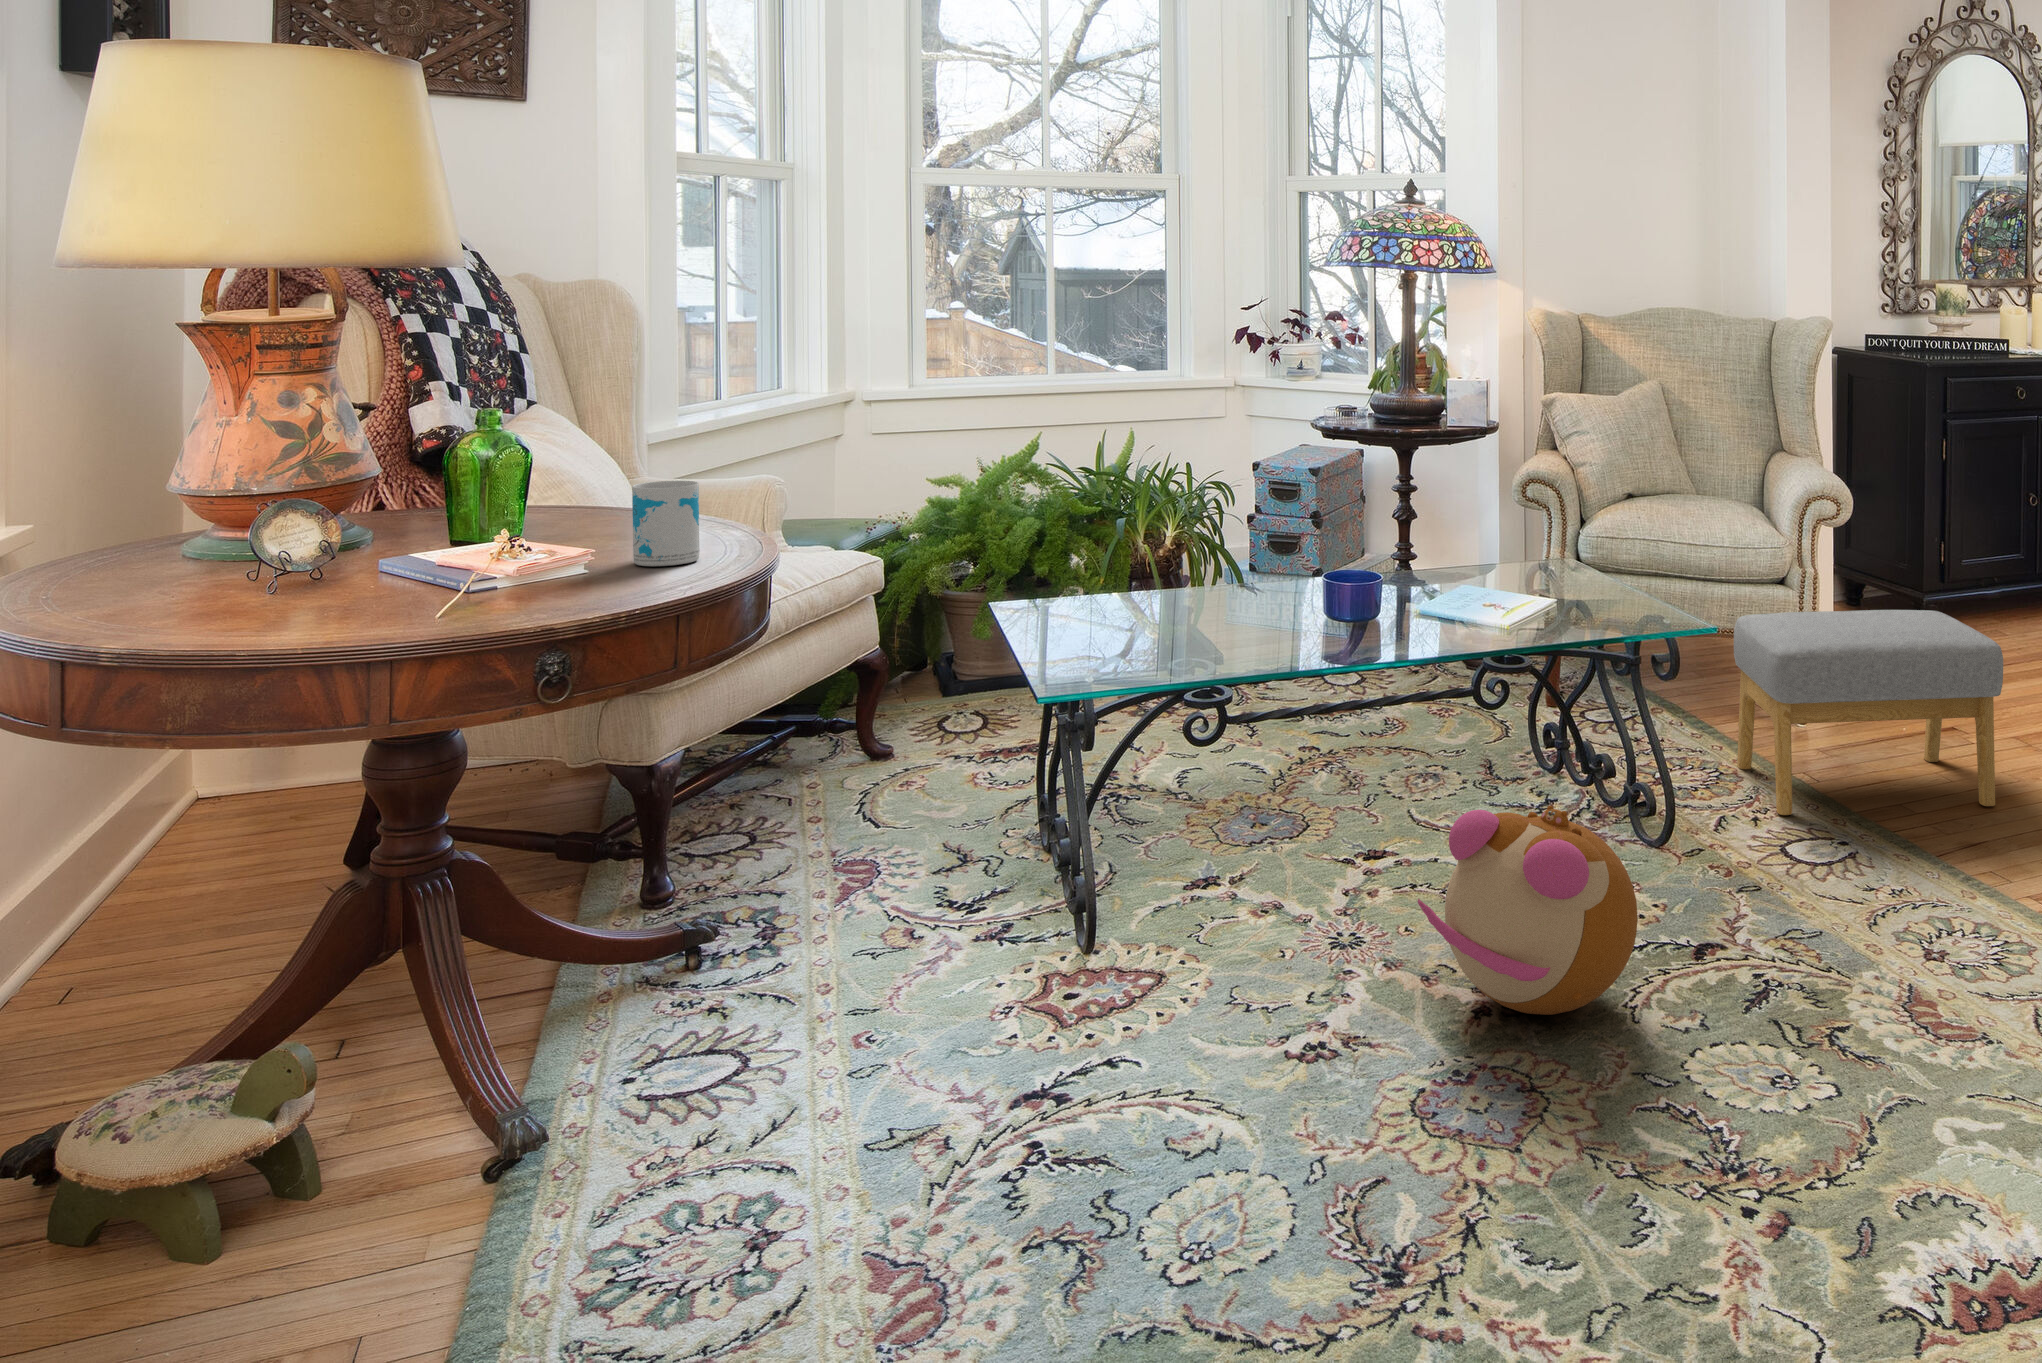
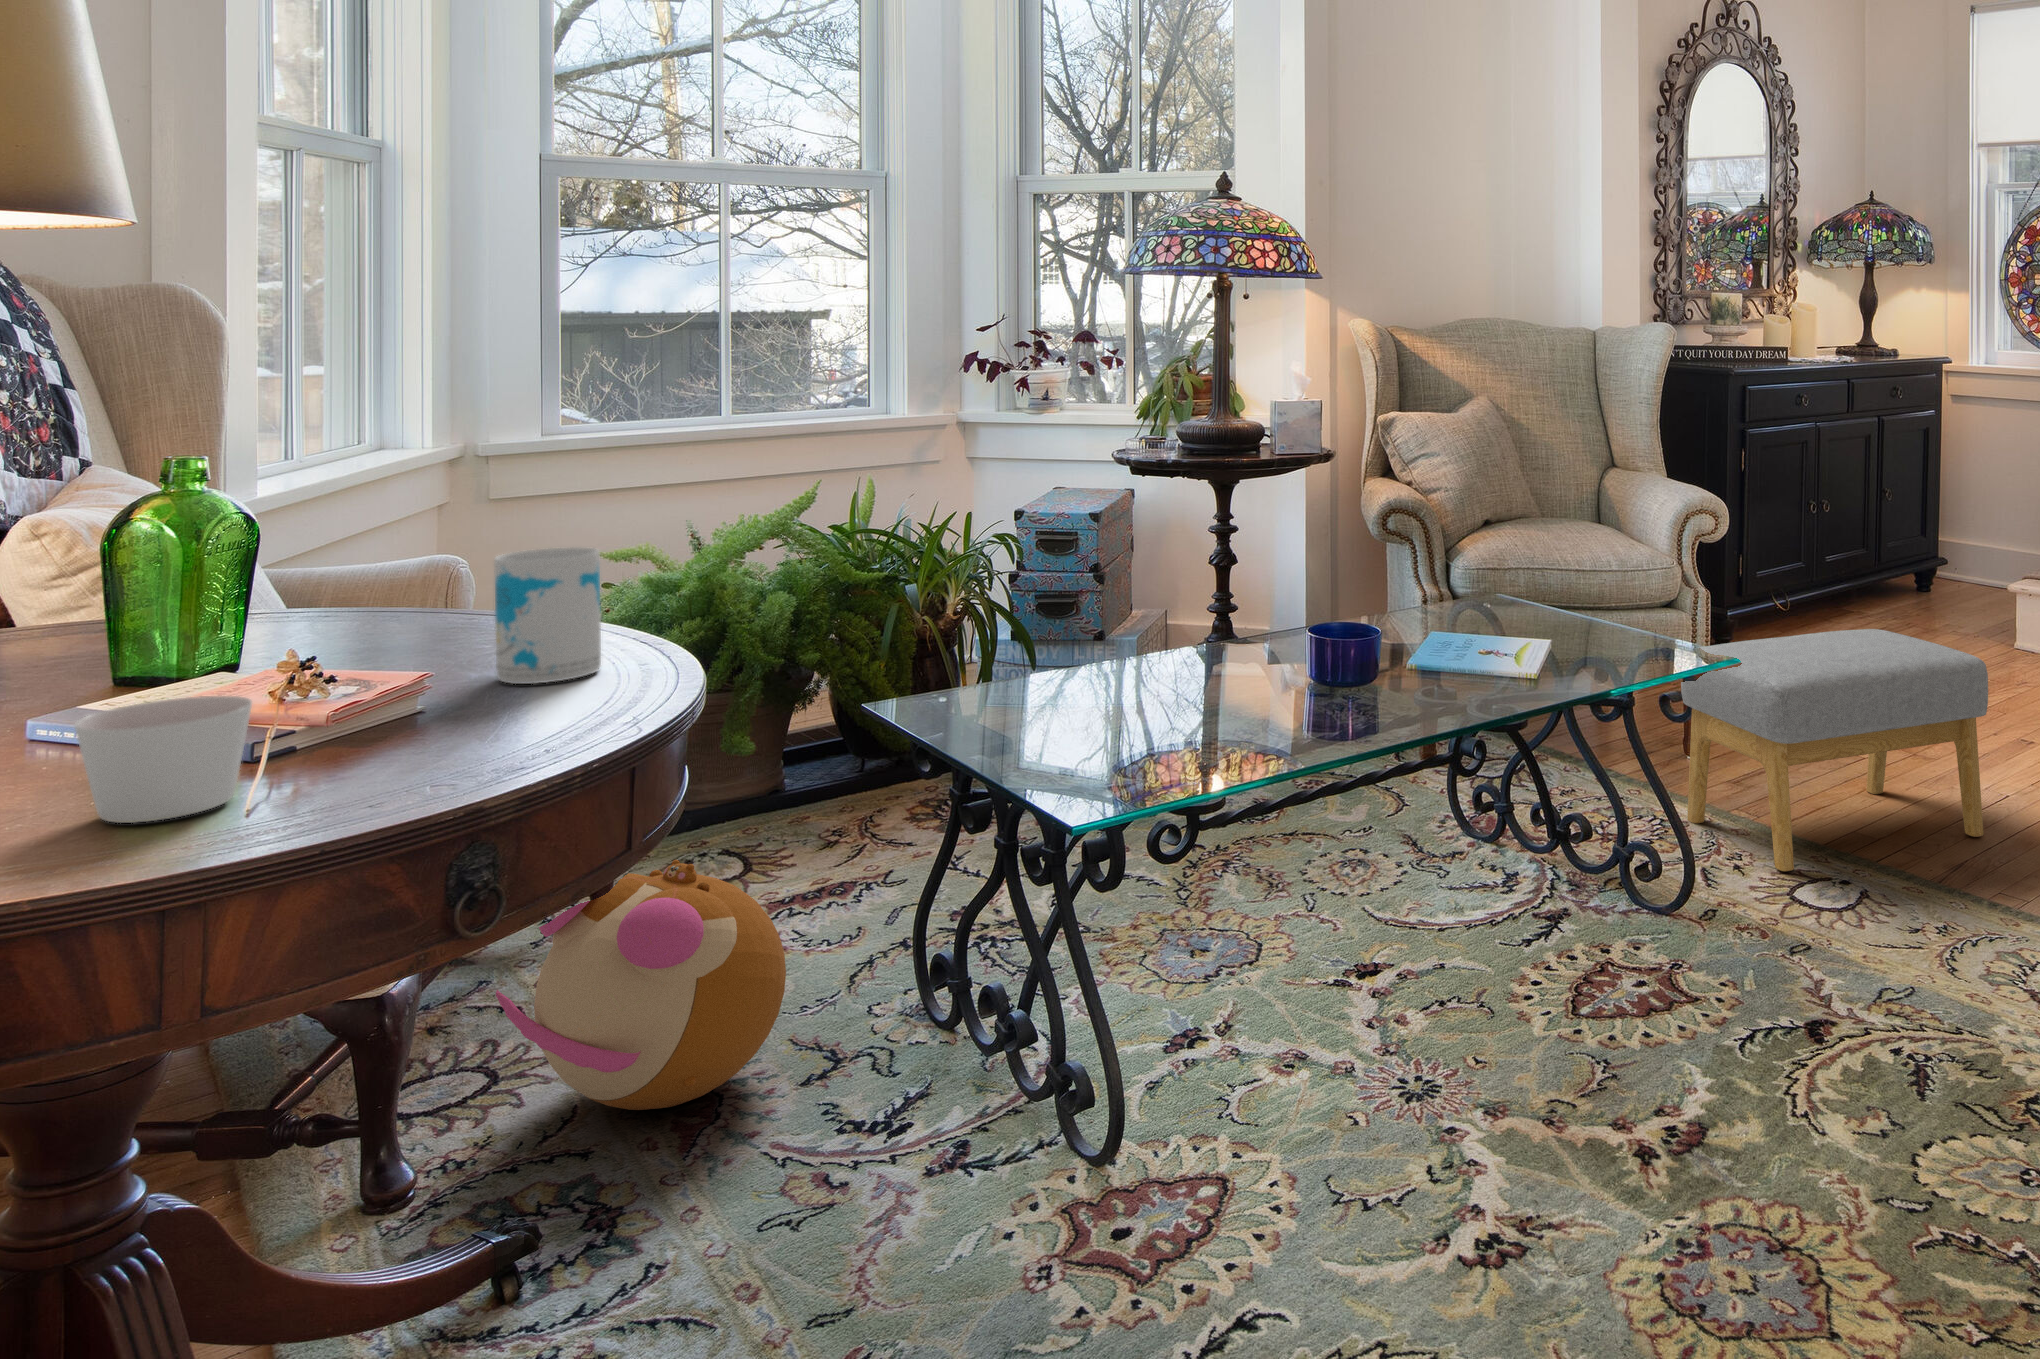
candle: none [342,558,437,624] -> present [75,696,252,823]
plush toy: present [1418,806,1638,1015] -> present [496,860,786,1110]

